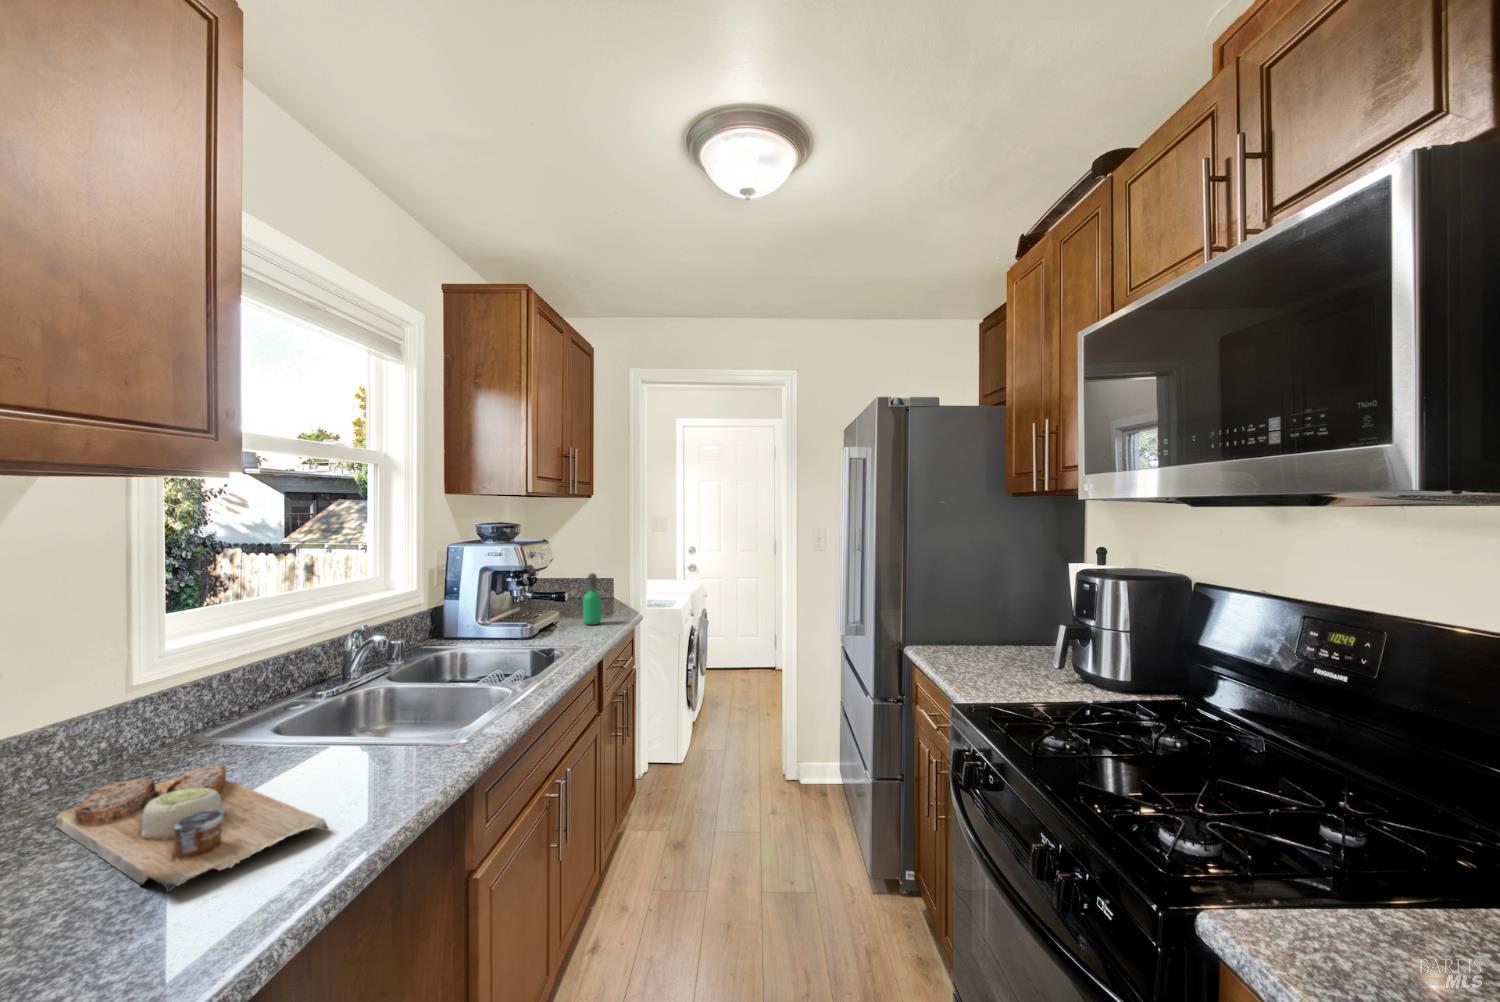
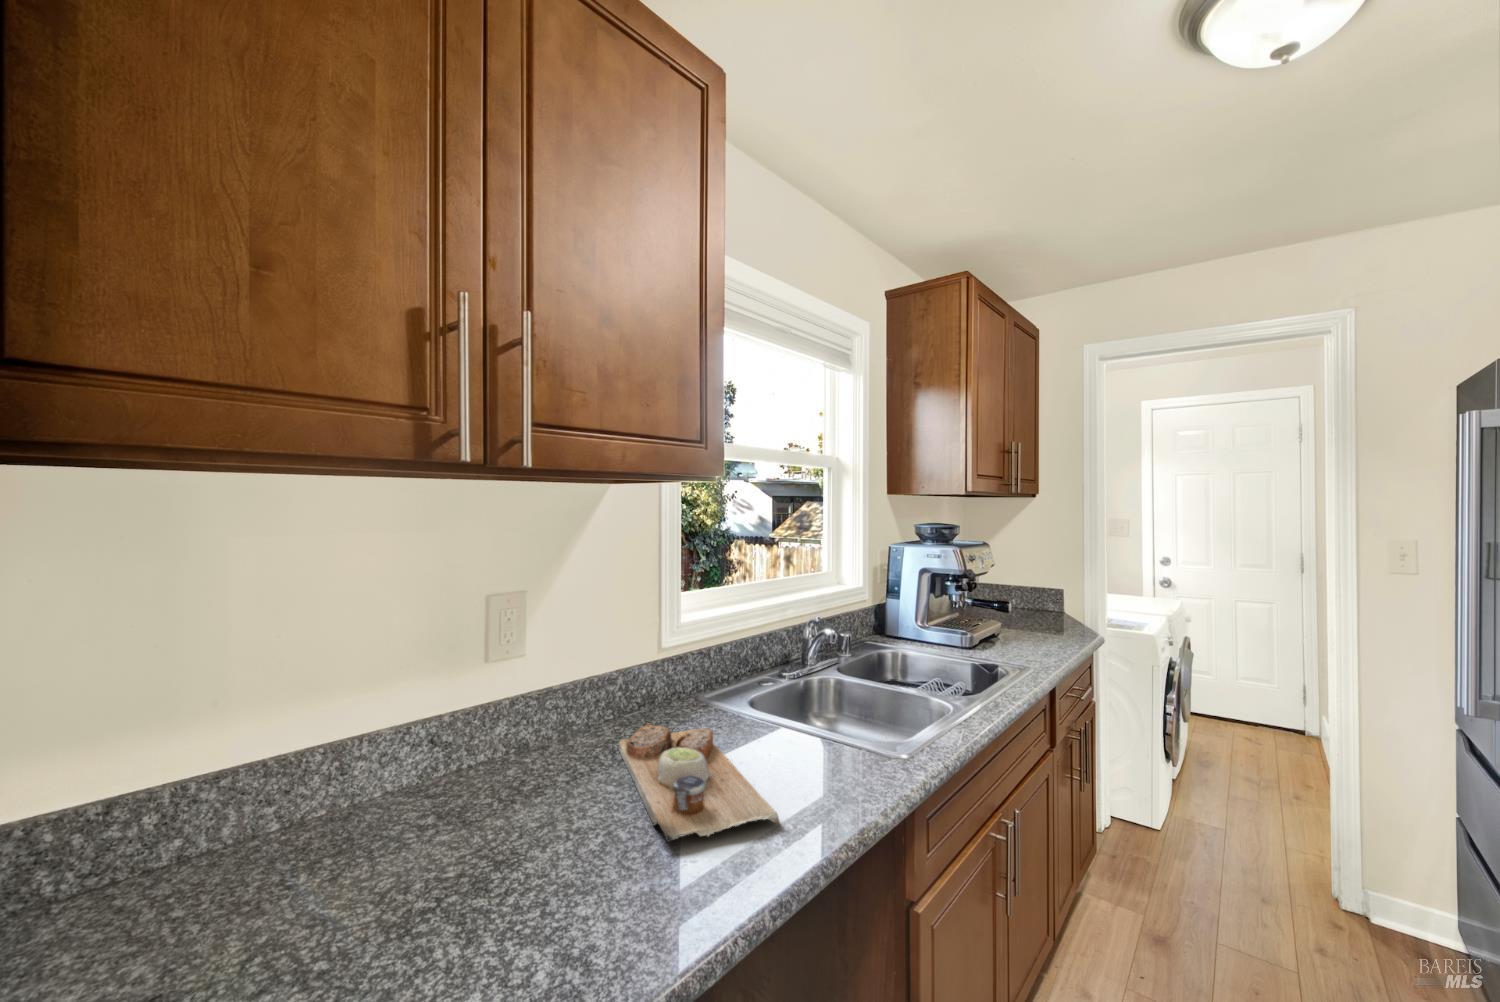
soap dispenser: present [583,573,601,625] -> none [1029,583,1052,643]

